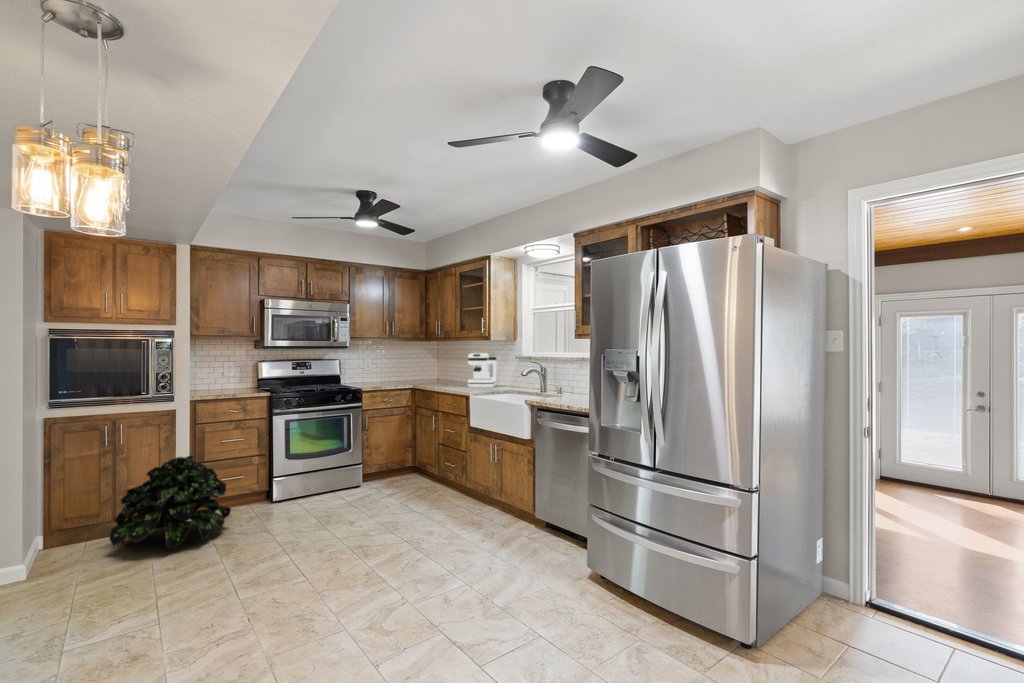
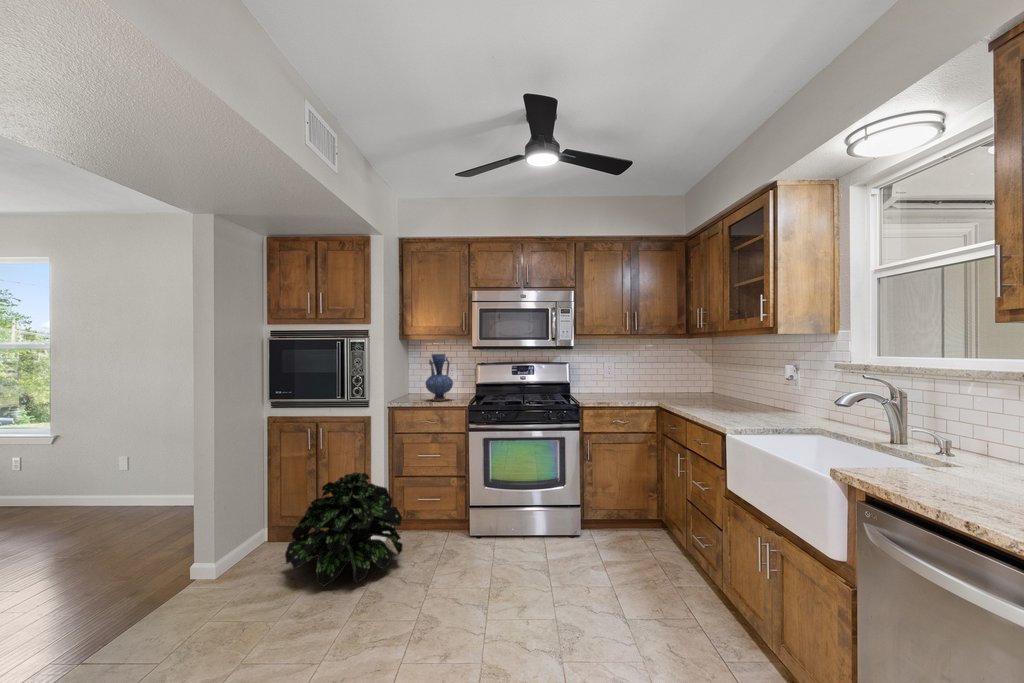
vase: none [222,353,250,394] -> present [426,354,453,401]
coffee maker: present [468,353,496,388] -> none [738,357,797,419]

